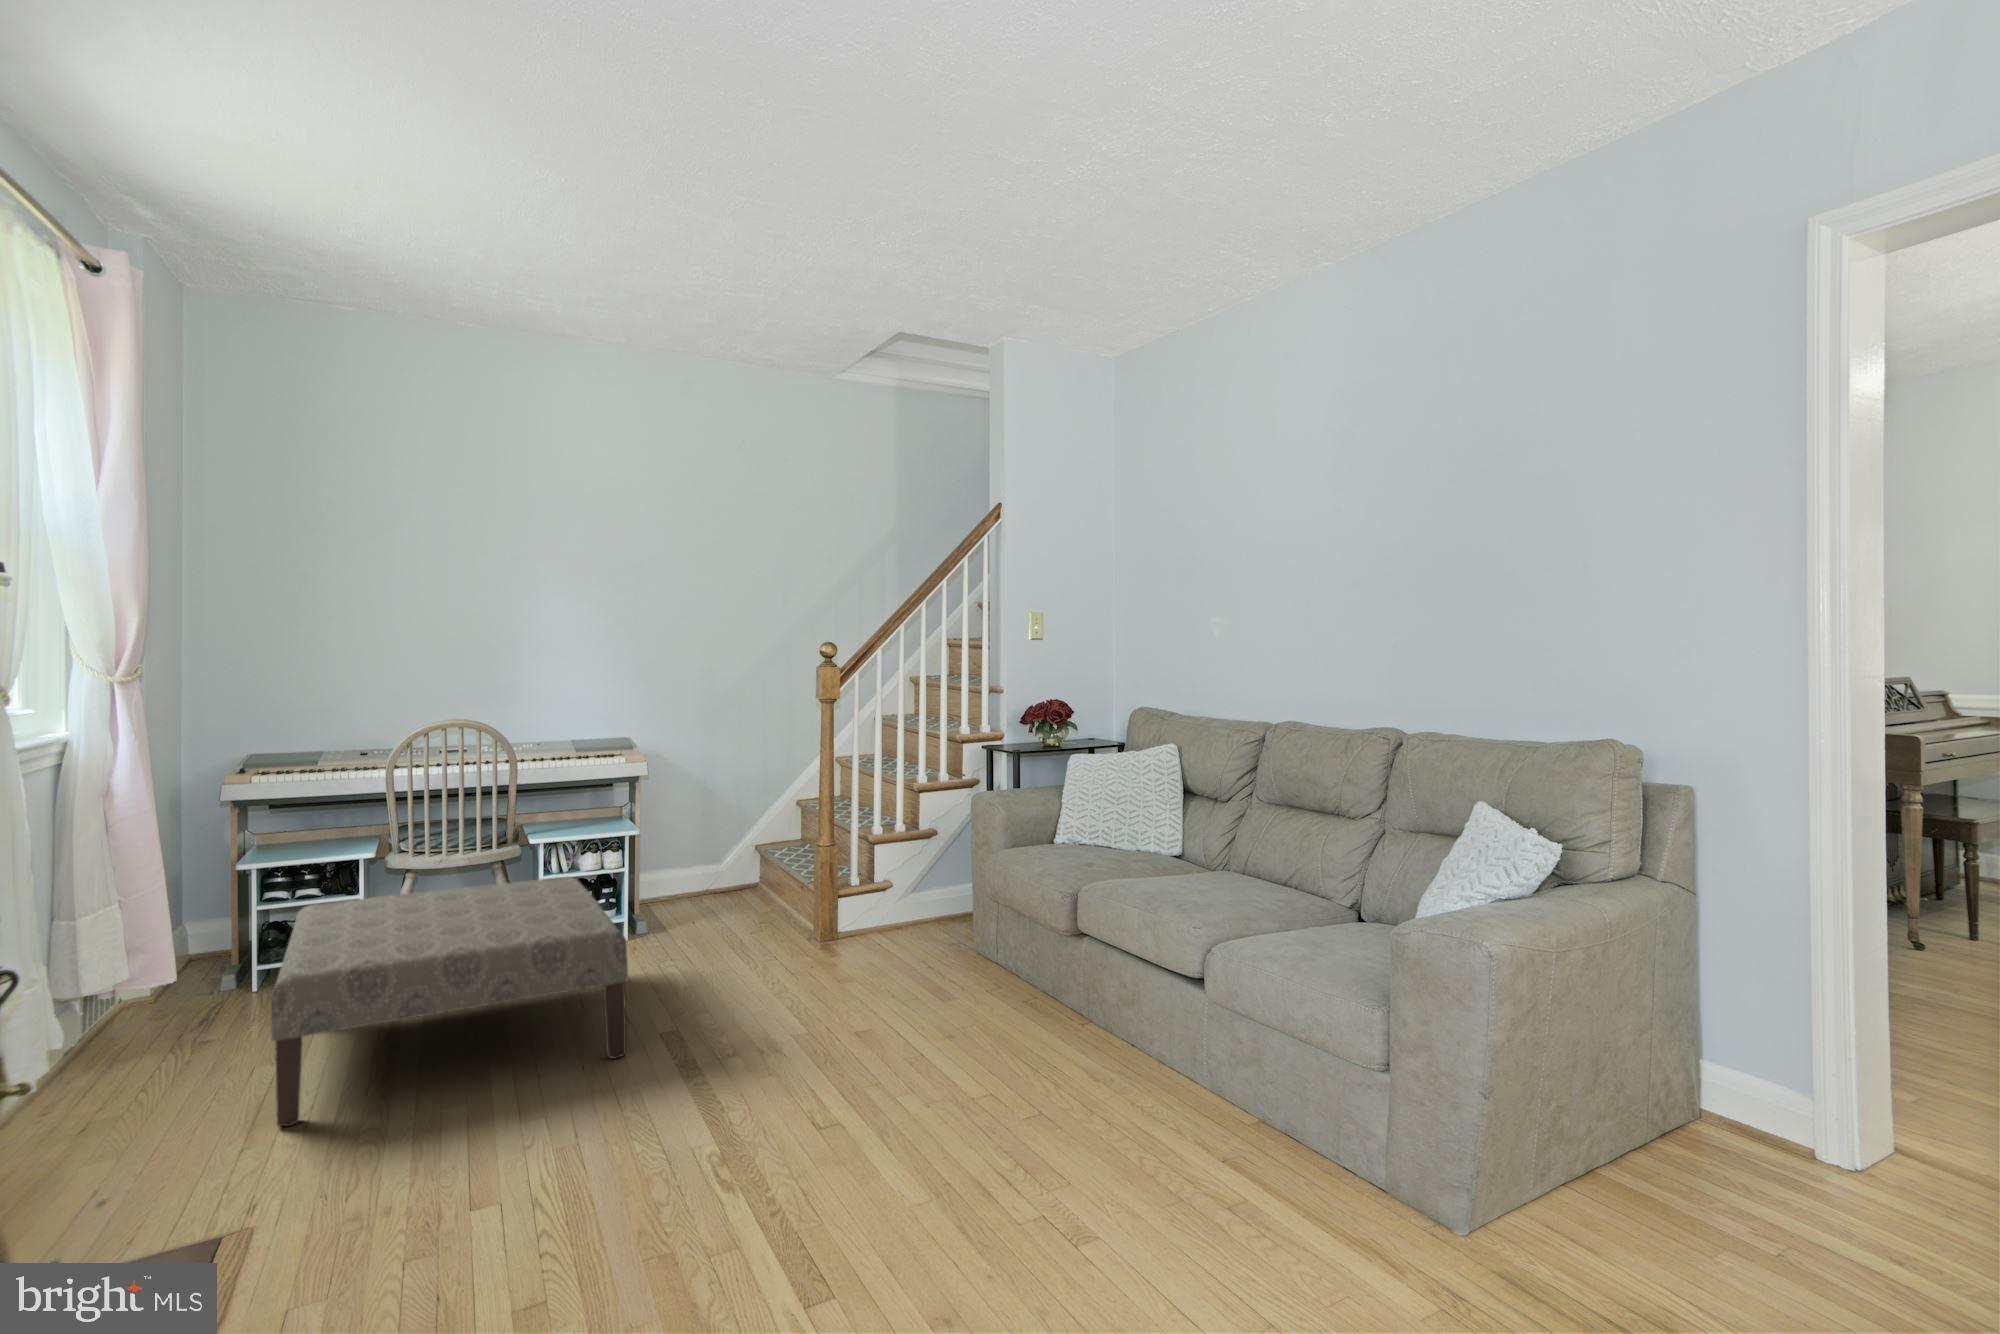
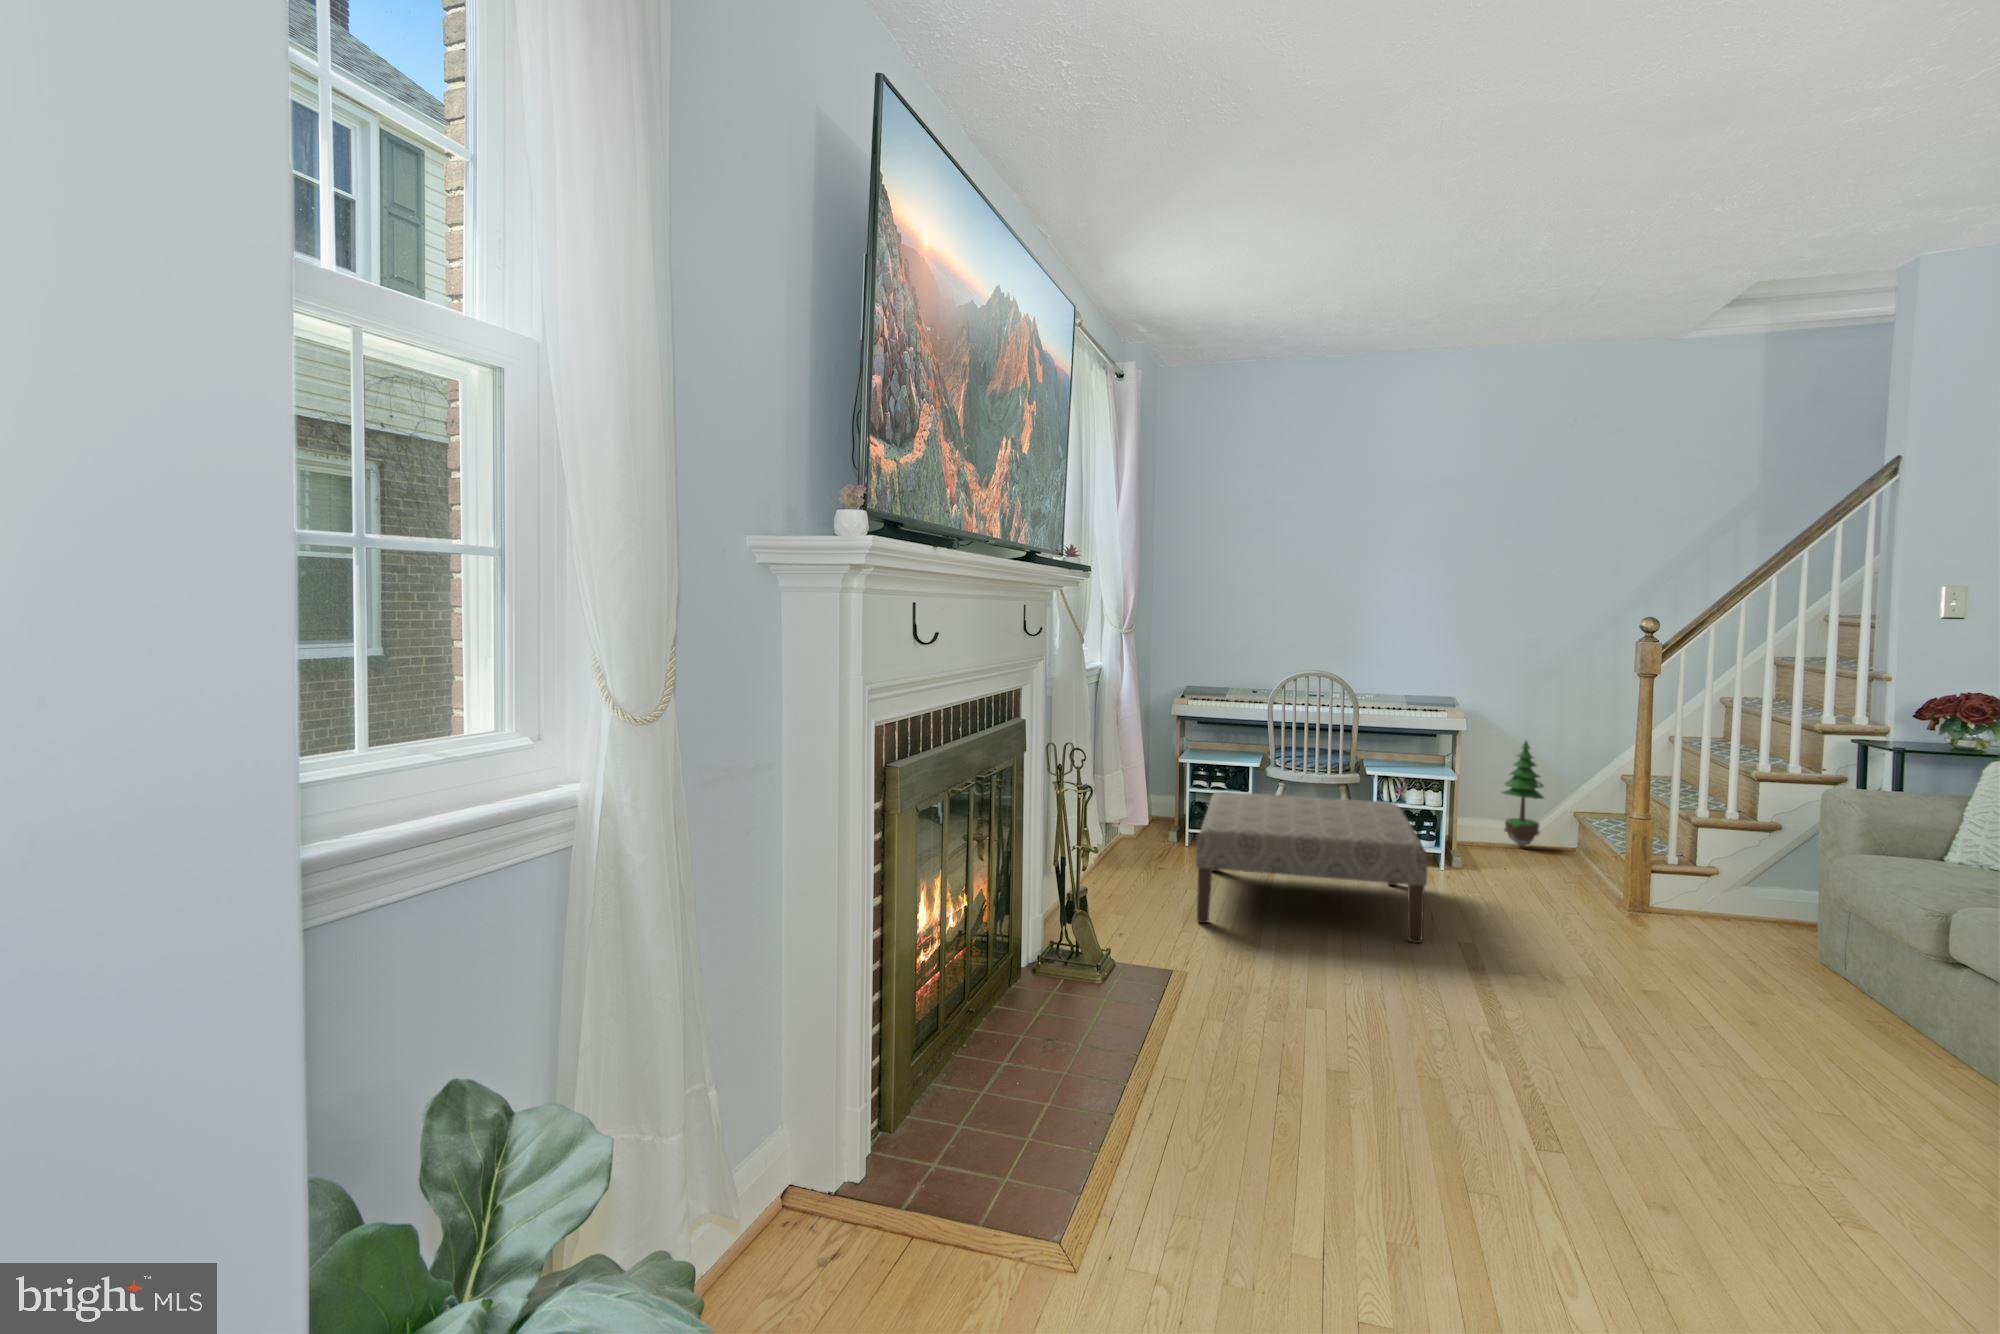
potted tree: none [682,777,727,896] -> present [1503,741,1544,847]

